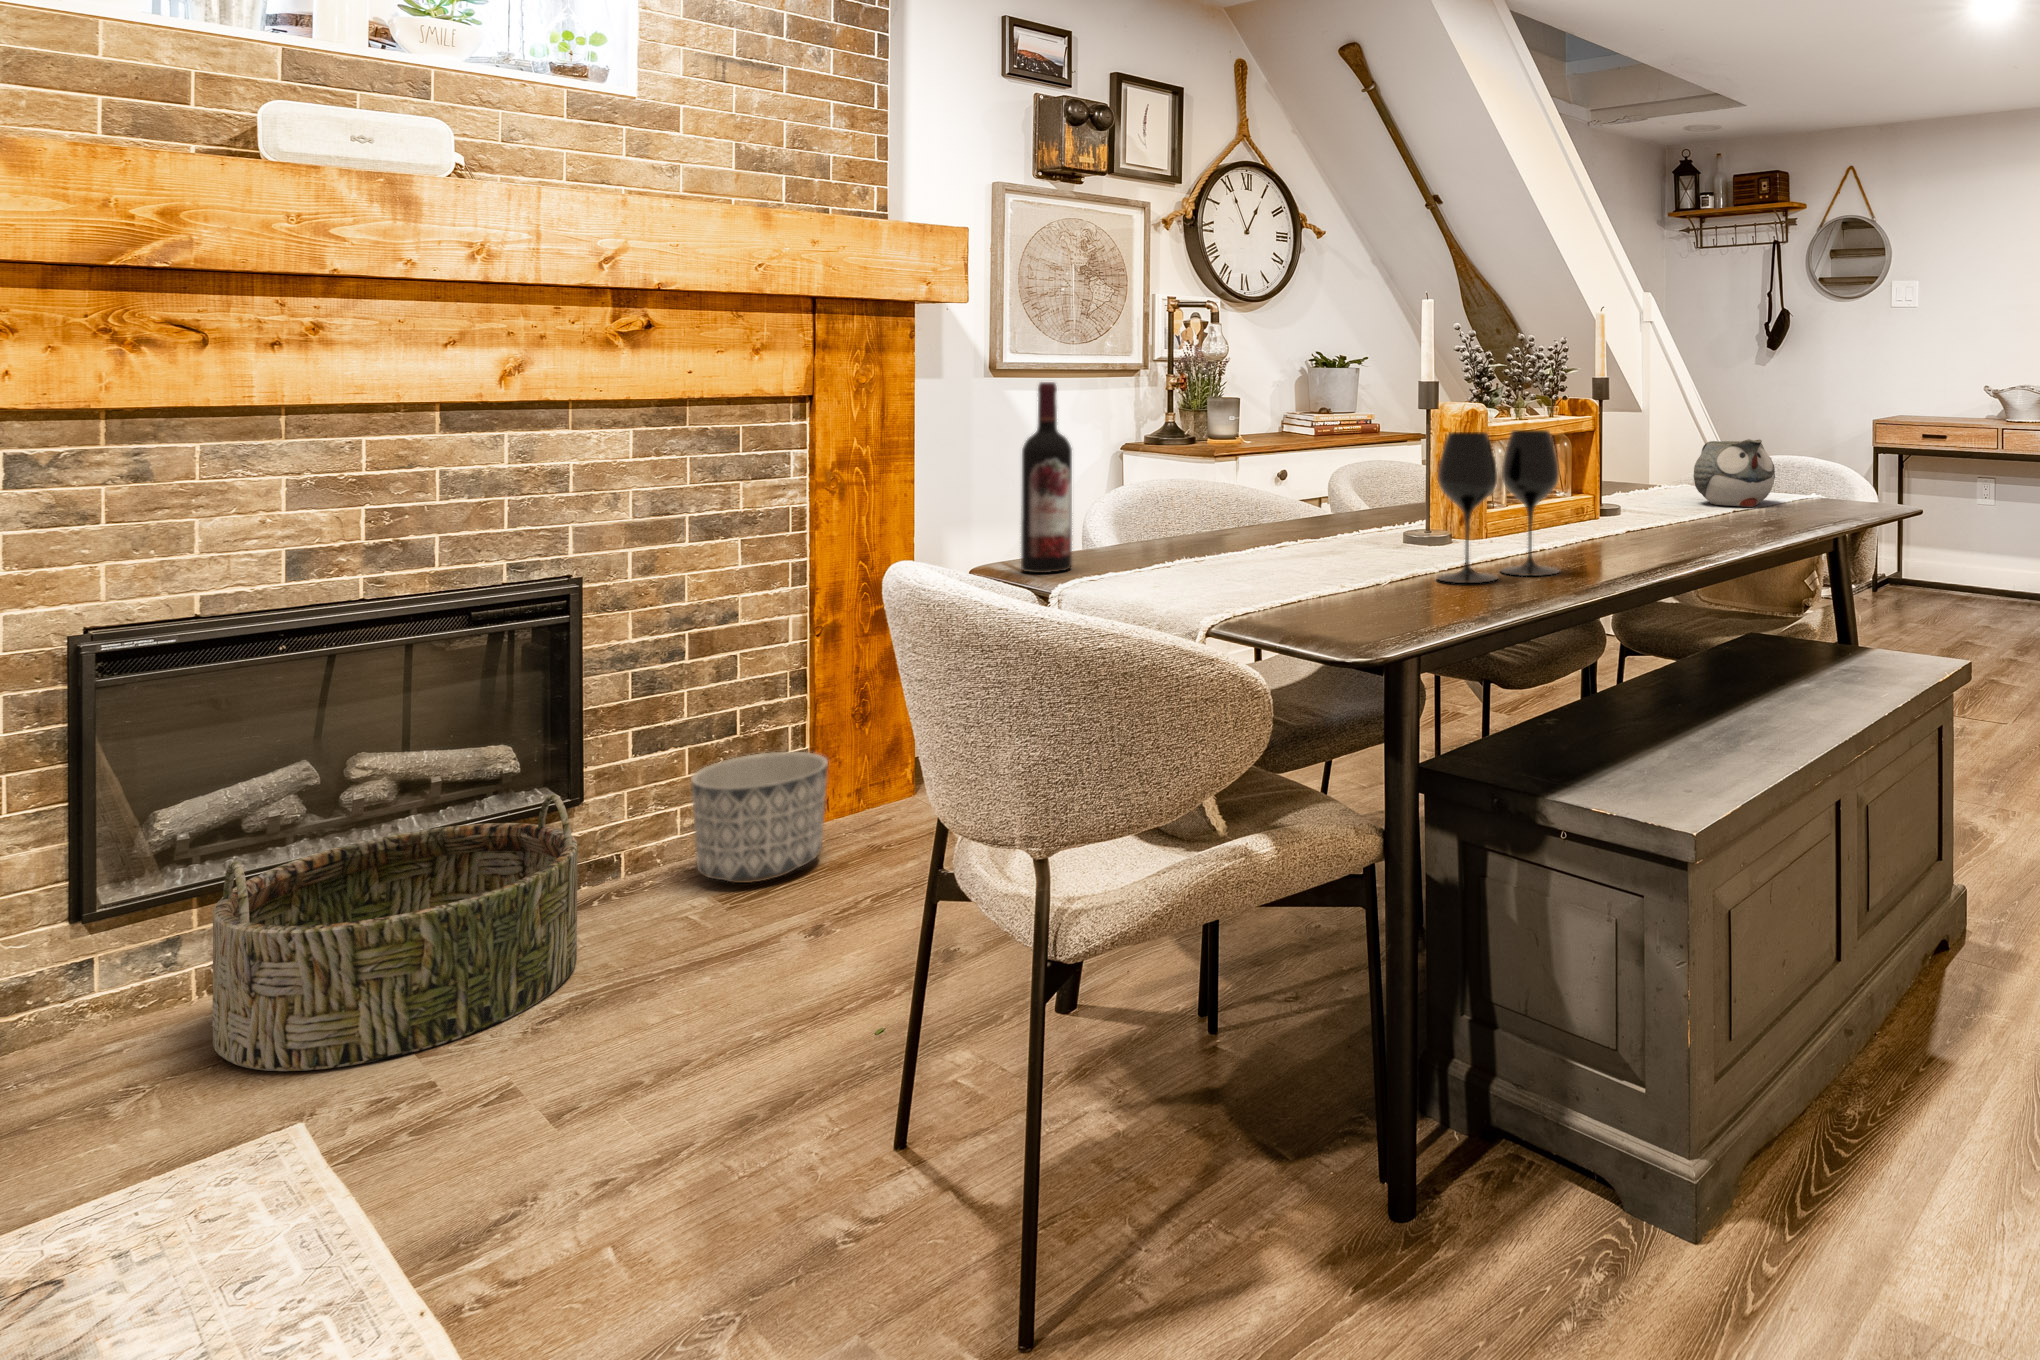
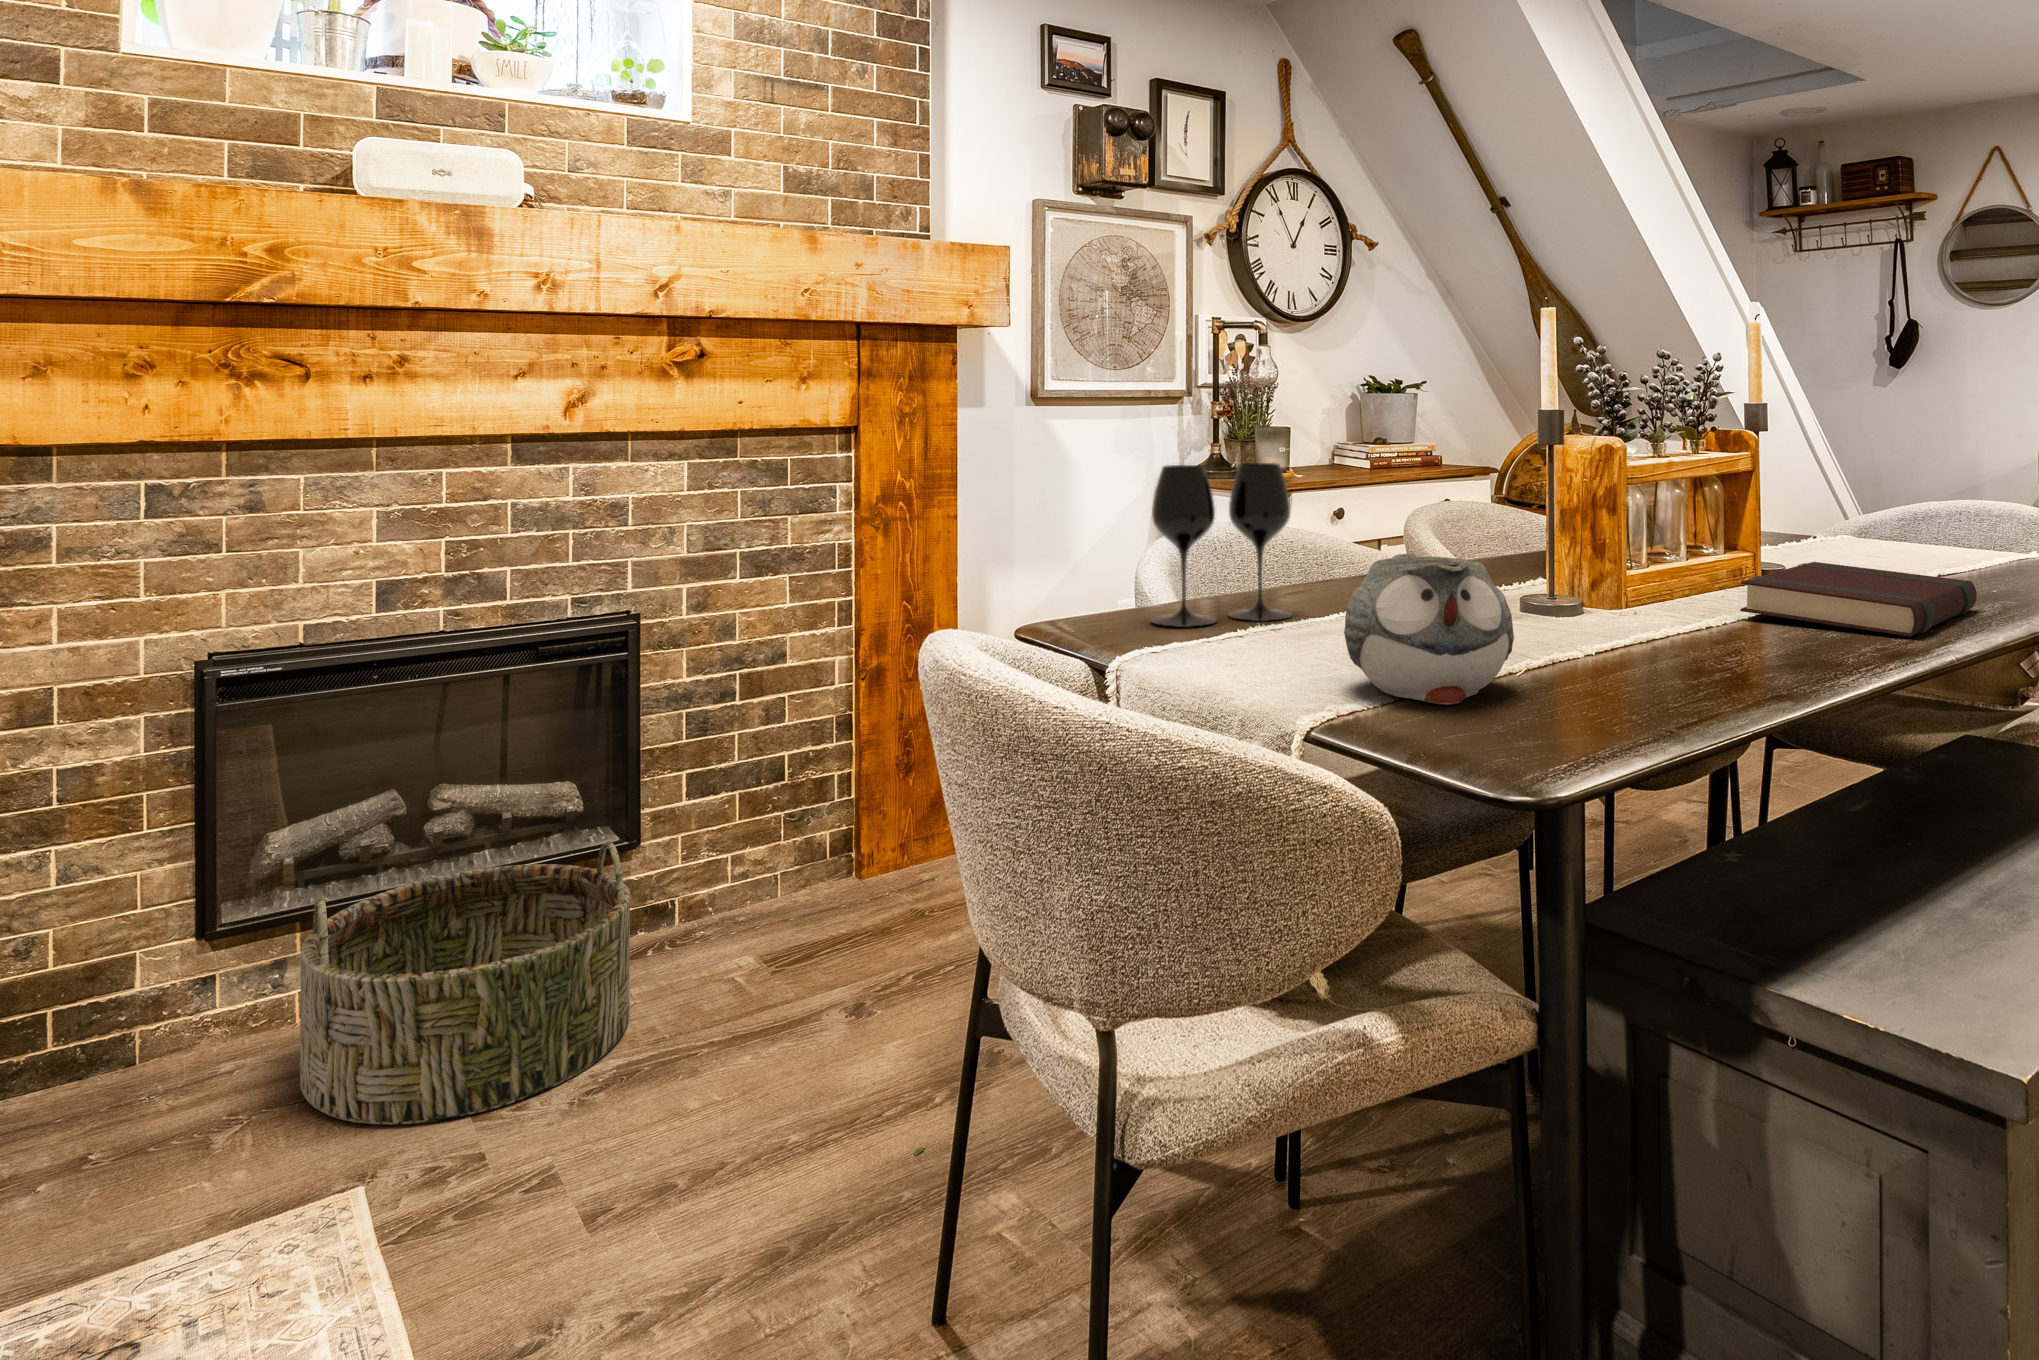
wine bottle: present [1021,382,1072,573] -> none [1068,413,1124,638]
wine glass: present [1436,430,1559,583] -> present [1151,463,1292,627]
teapot: present [1693,439,1775,507] -> present [1344,554,1514,704]
book: none [1574,501,1748,552] -> present [1740,562,1977,637]
planter: present [691,752,828,883] -> none [742,800,873,940]

